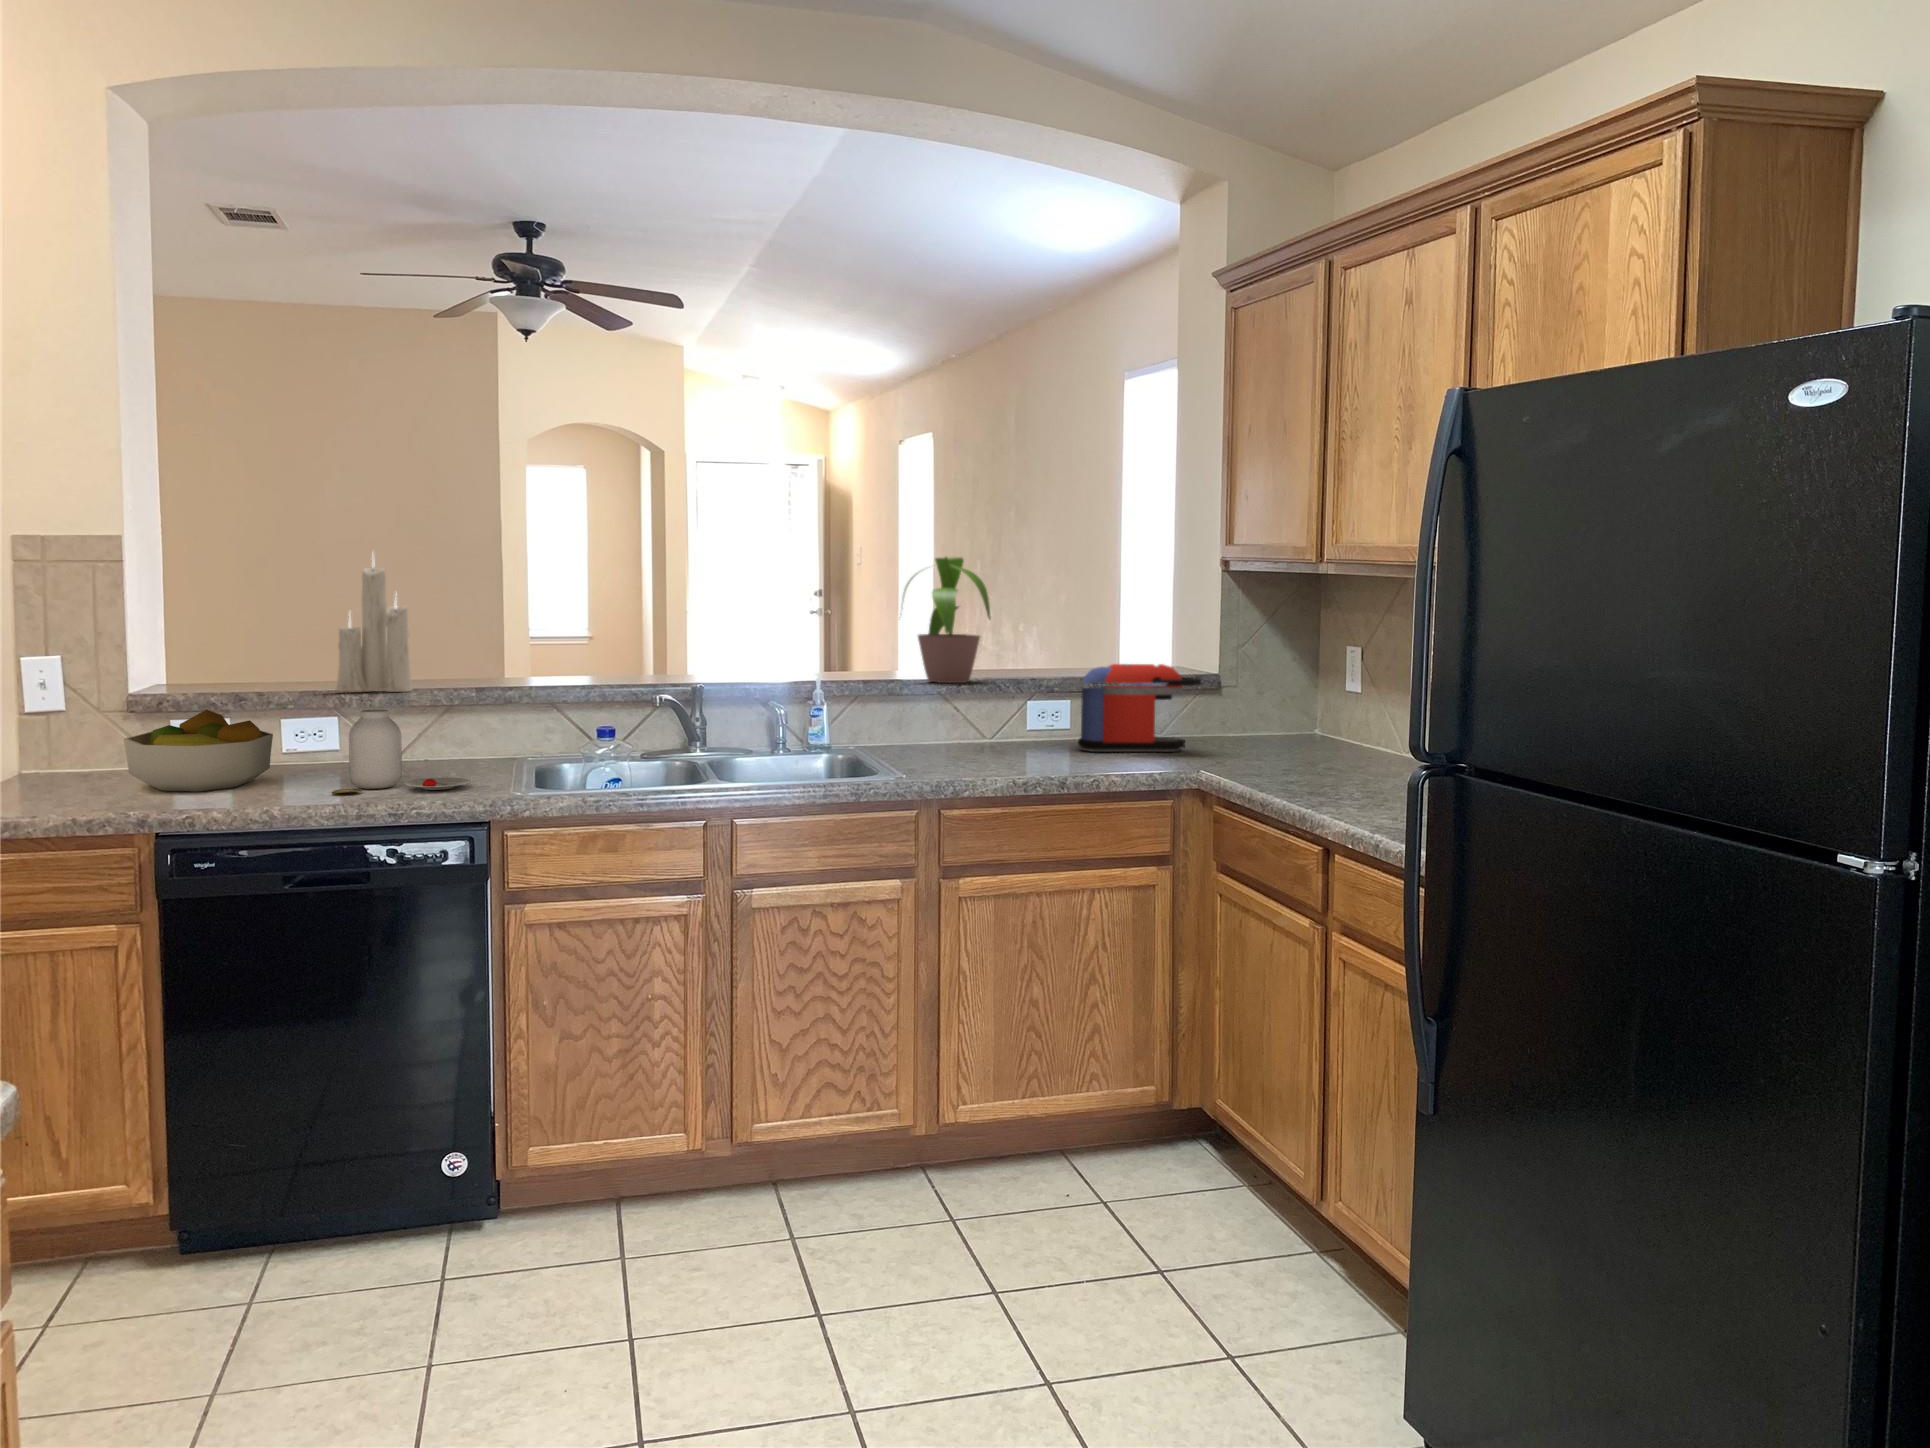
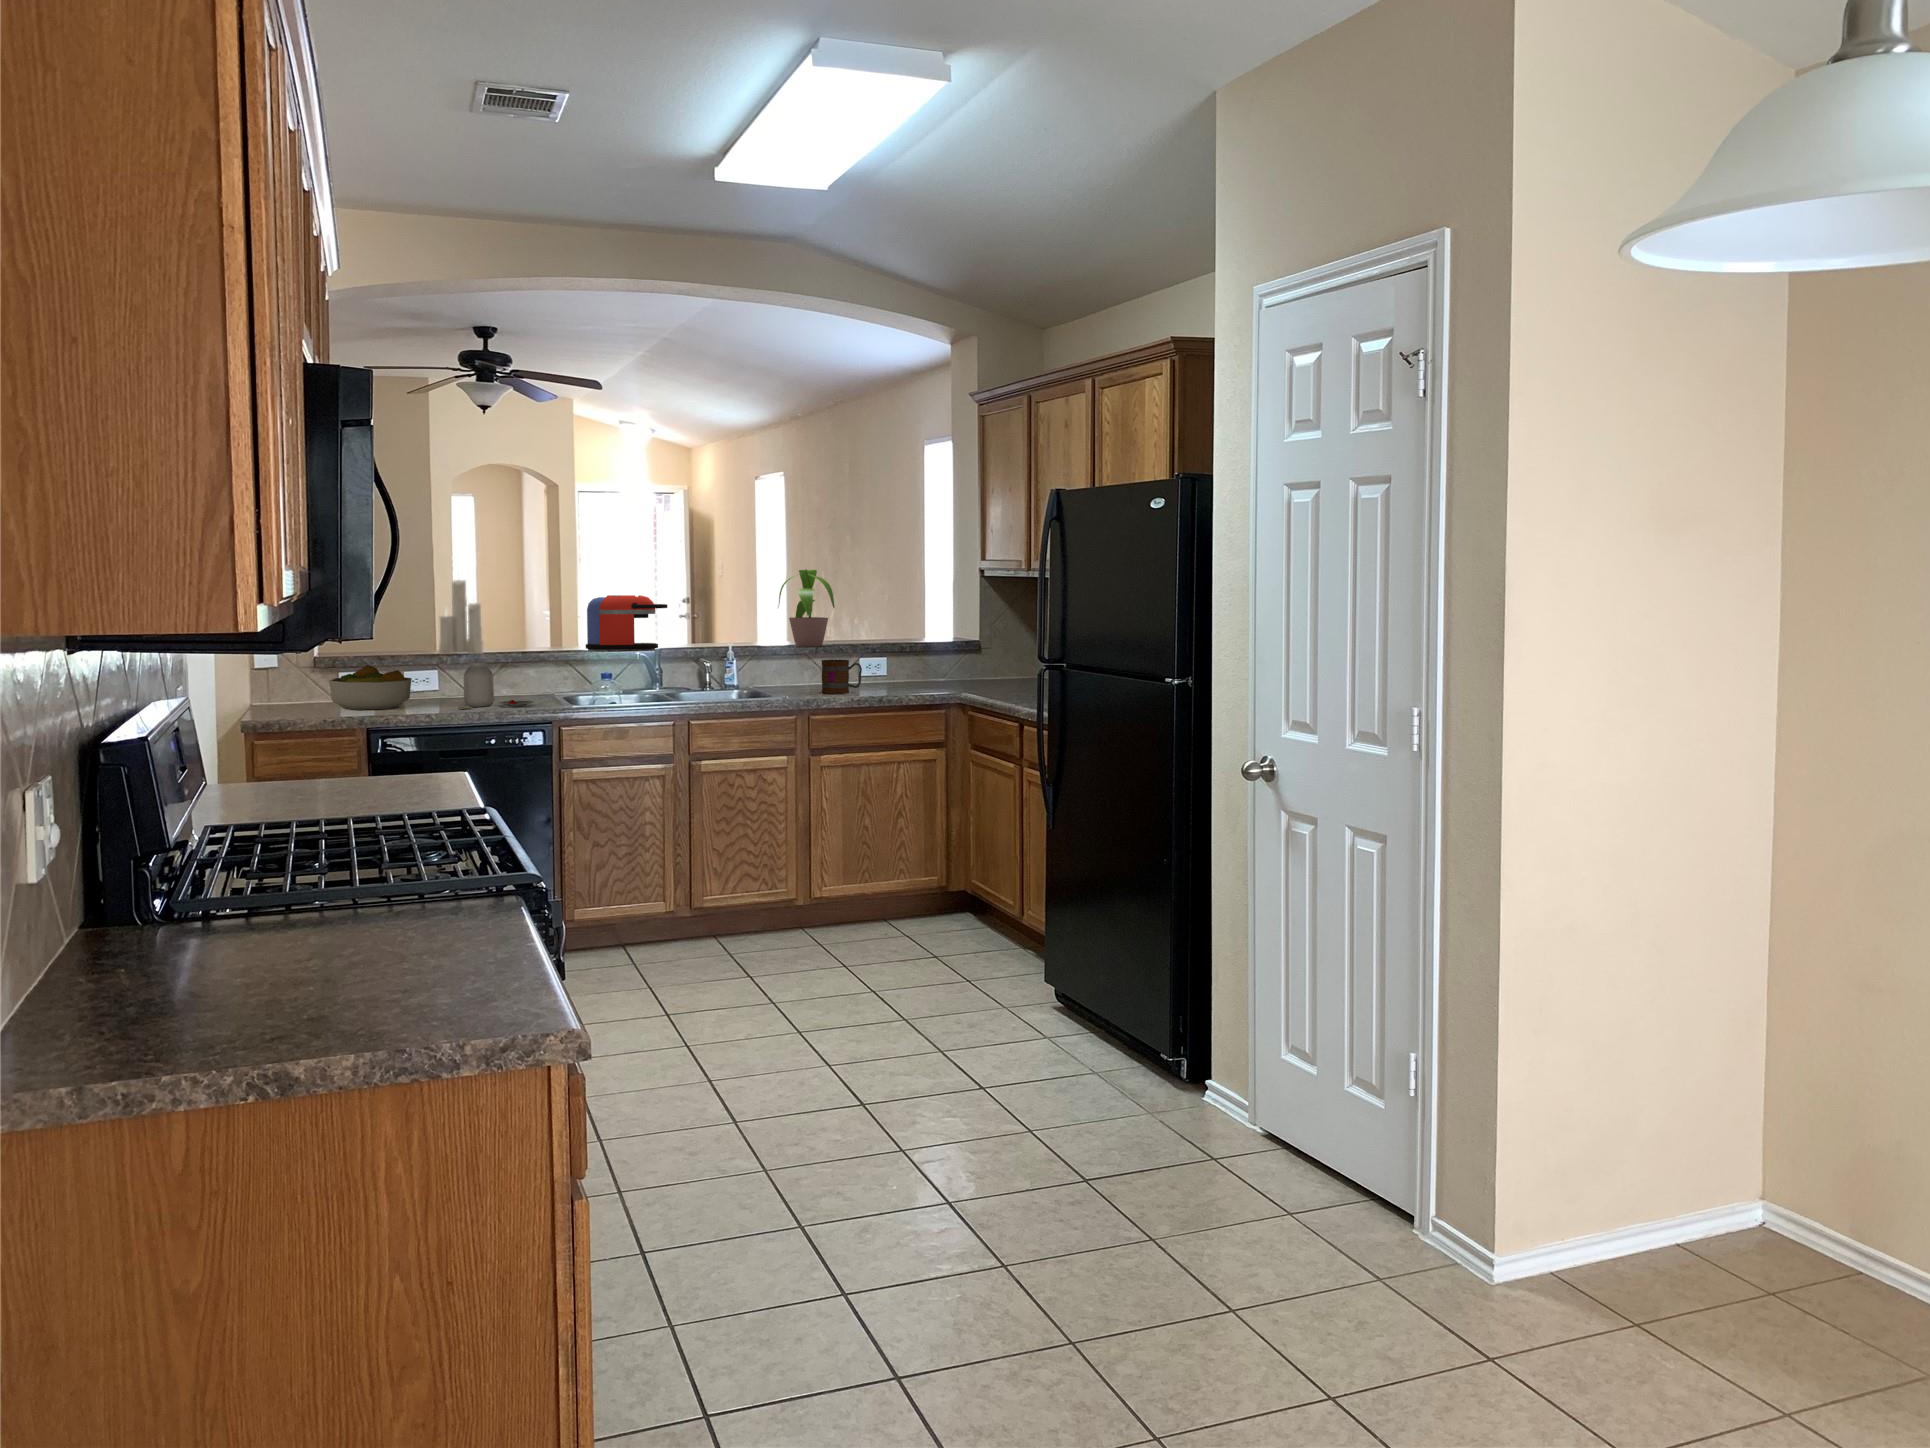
coffee maker: present [1078,664,1201,752] -> present [586,595,667,651]
mug: none [966,708,1034,767] -> present [822,660,862,693]

